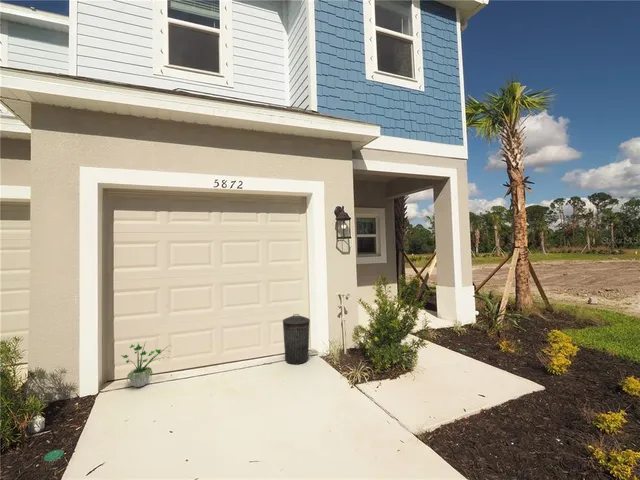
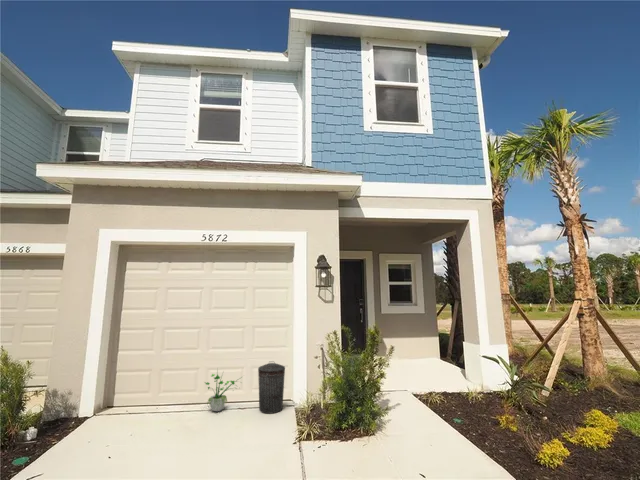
potted plant: present [122,344,163,387] -> present [206,374,235,411]

